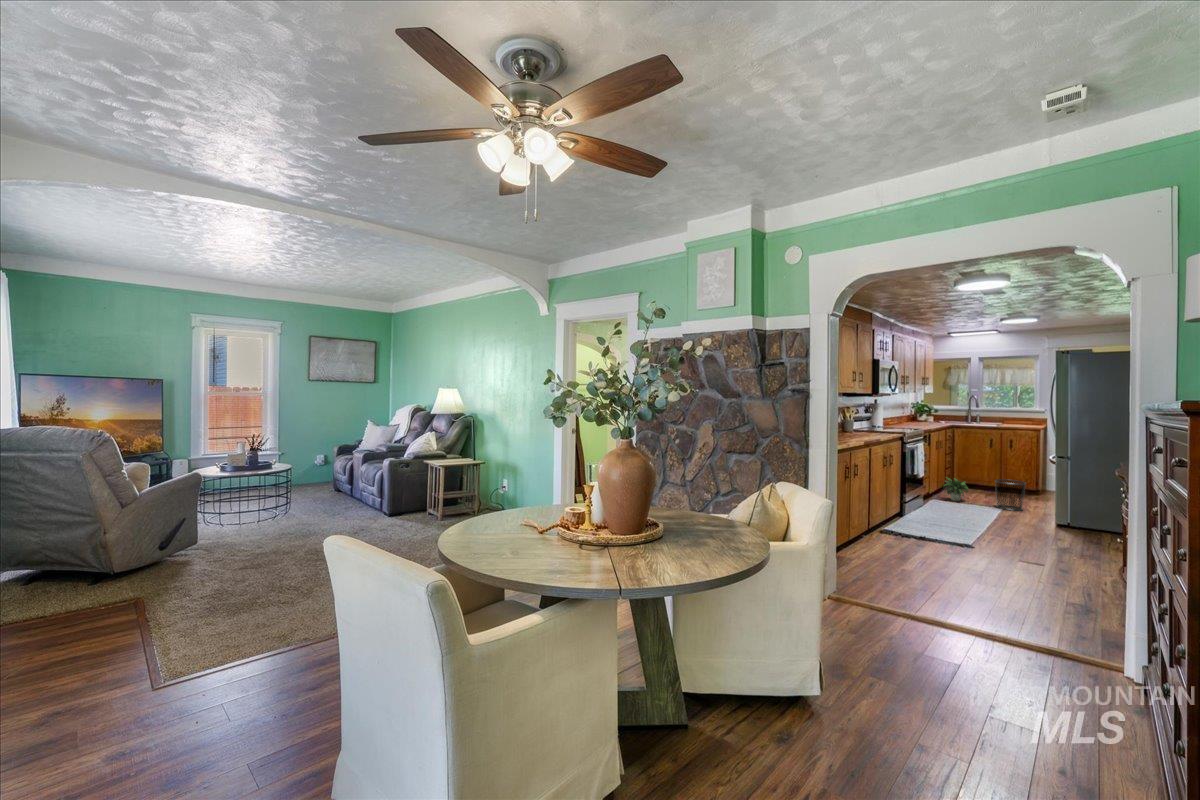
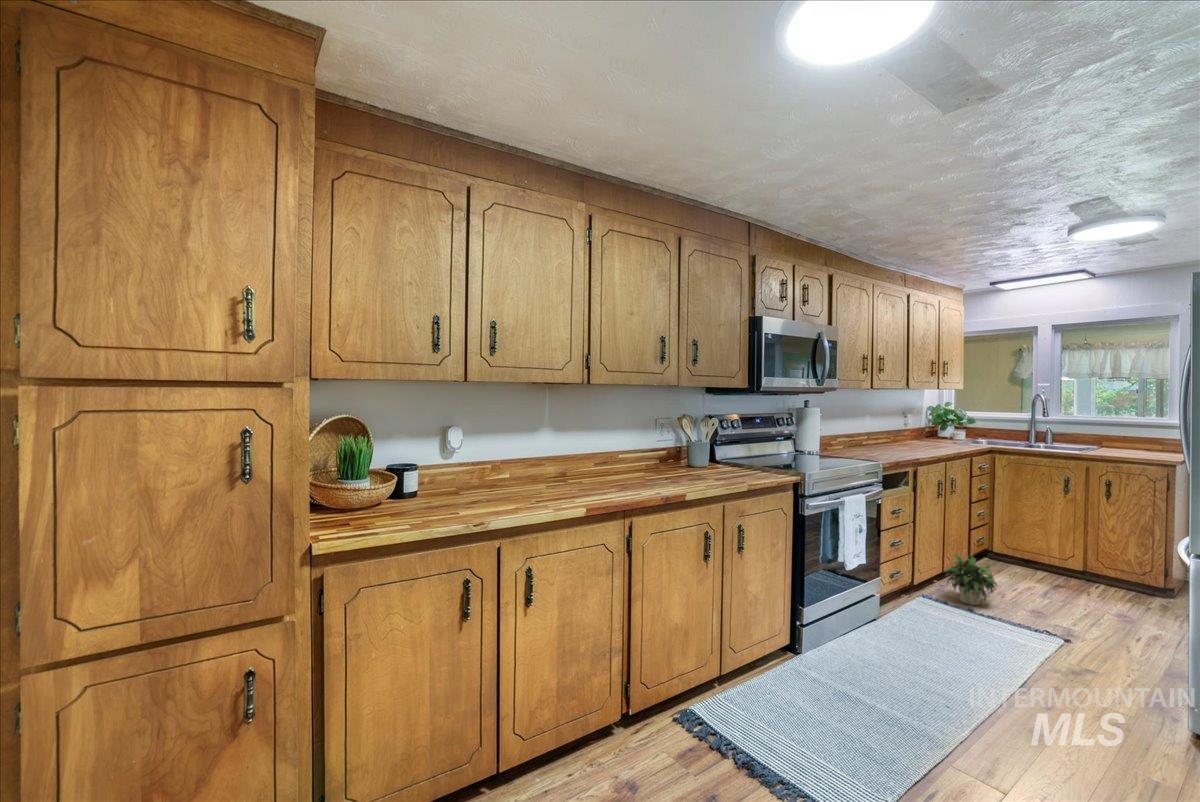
waste bin: present [995,479,1026,511] -> none [1048,570,1125,650]

